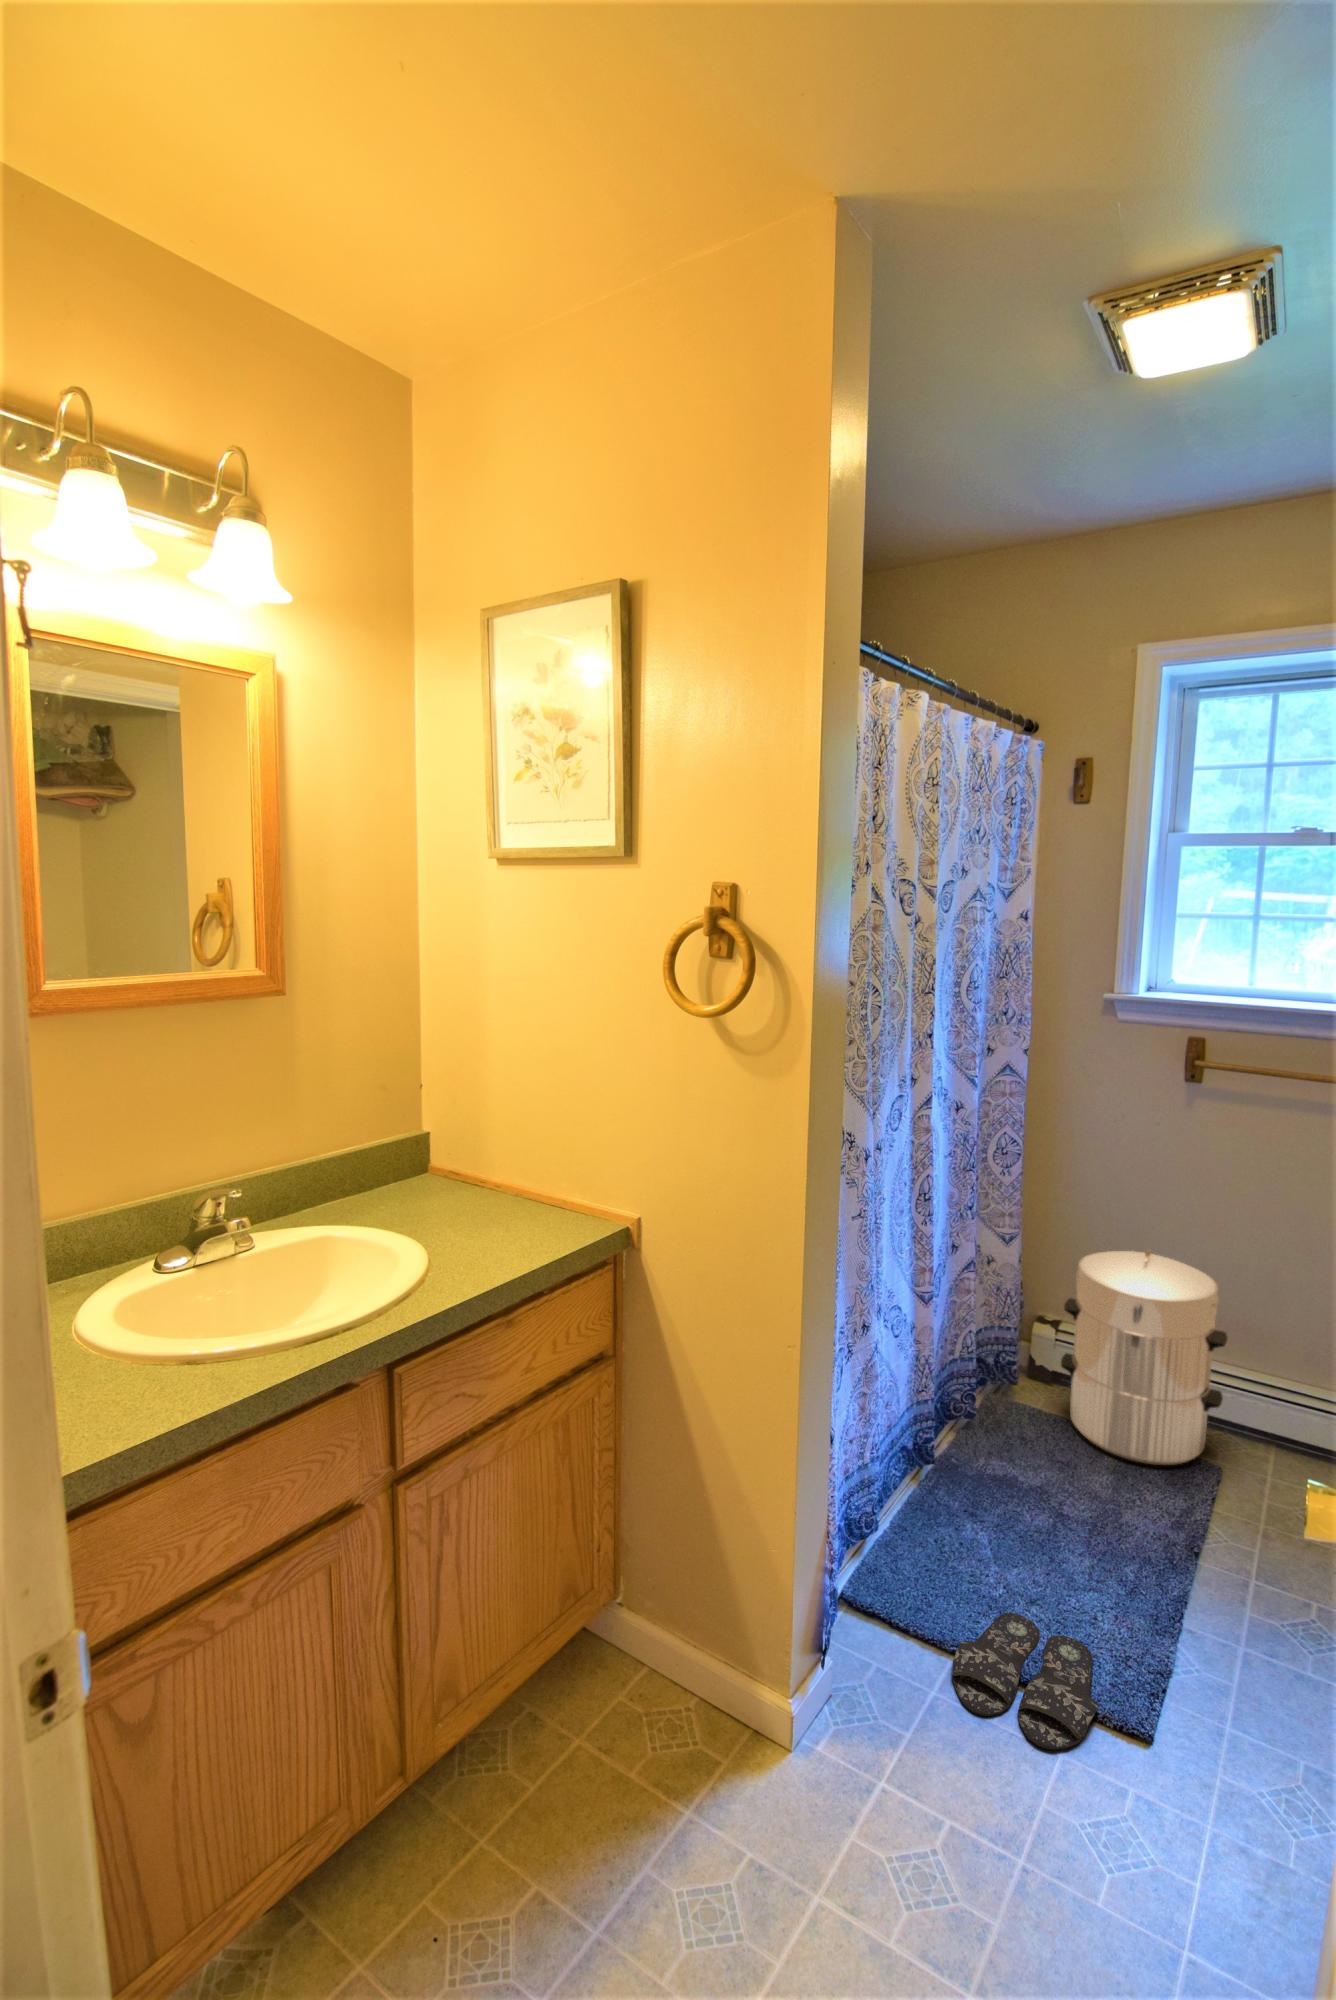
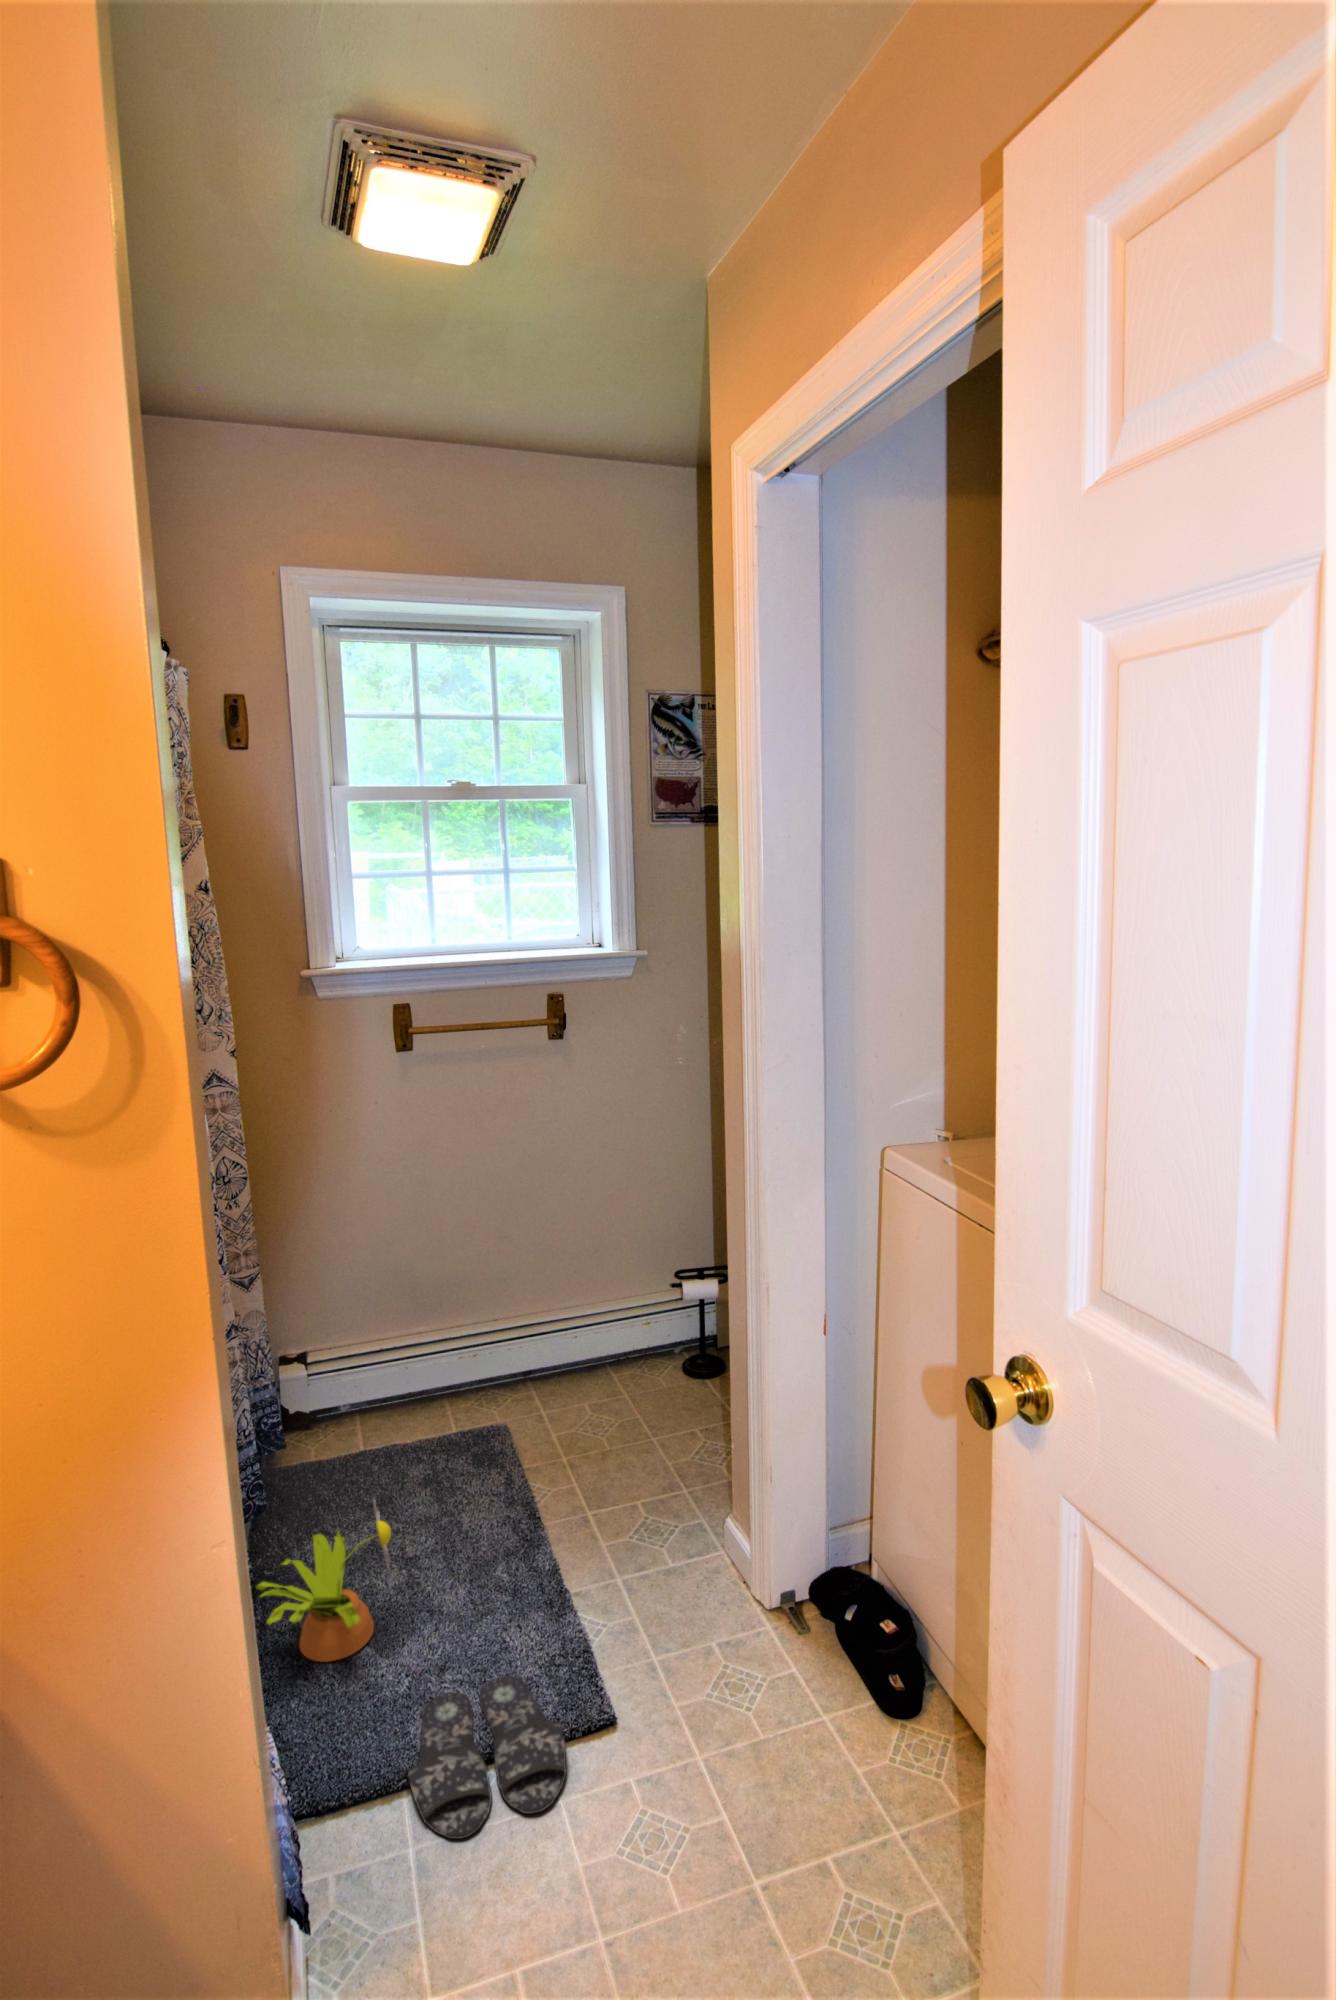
waste bin: present [1061,1250,1227,1465] -> none [327,1237,493,1468]
decorative plant: none [917,1433,1030,1545] -> present [256,1499,391,1662]

